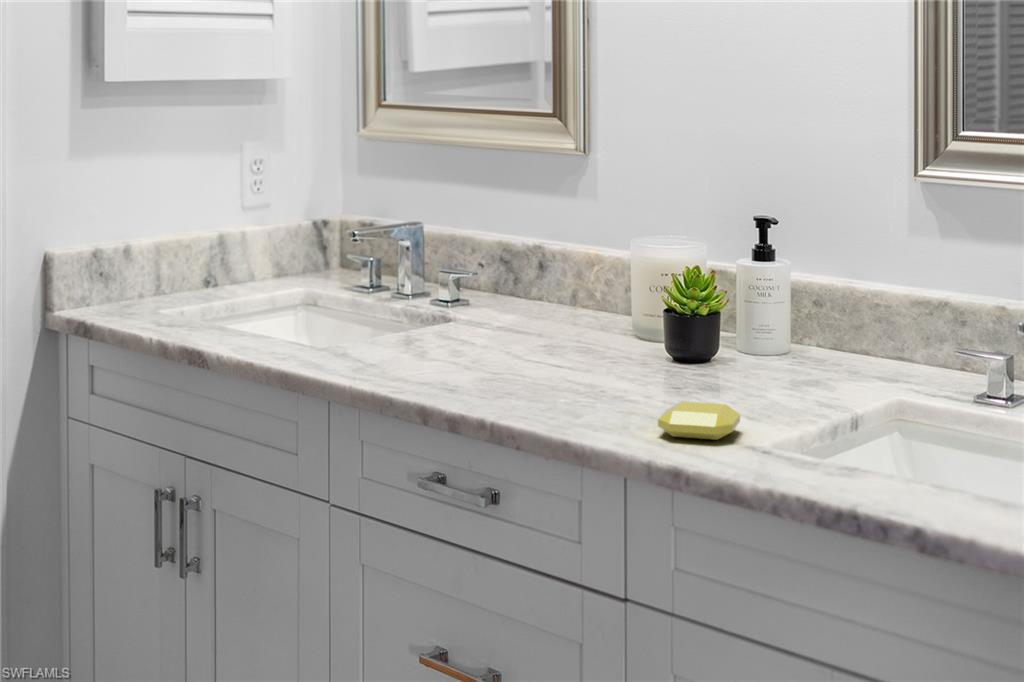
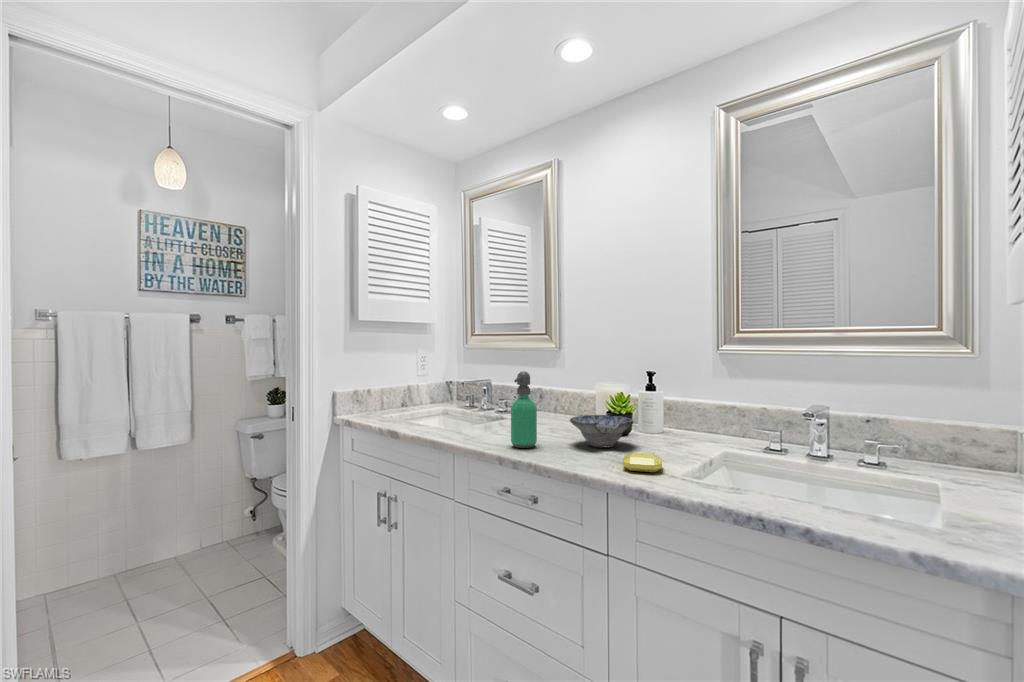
soap dispenser: none [448,227,504,390] -> present [511,371,537,448]
ceramic bowl: none [576,318,712,390] -> present [570,415,634,448]

